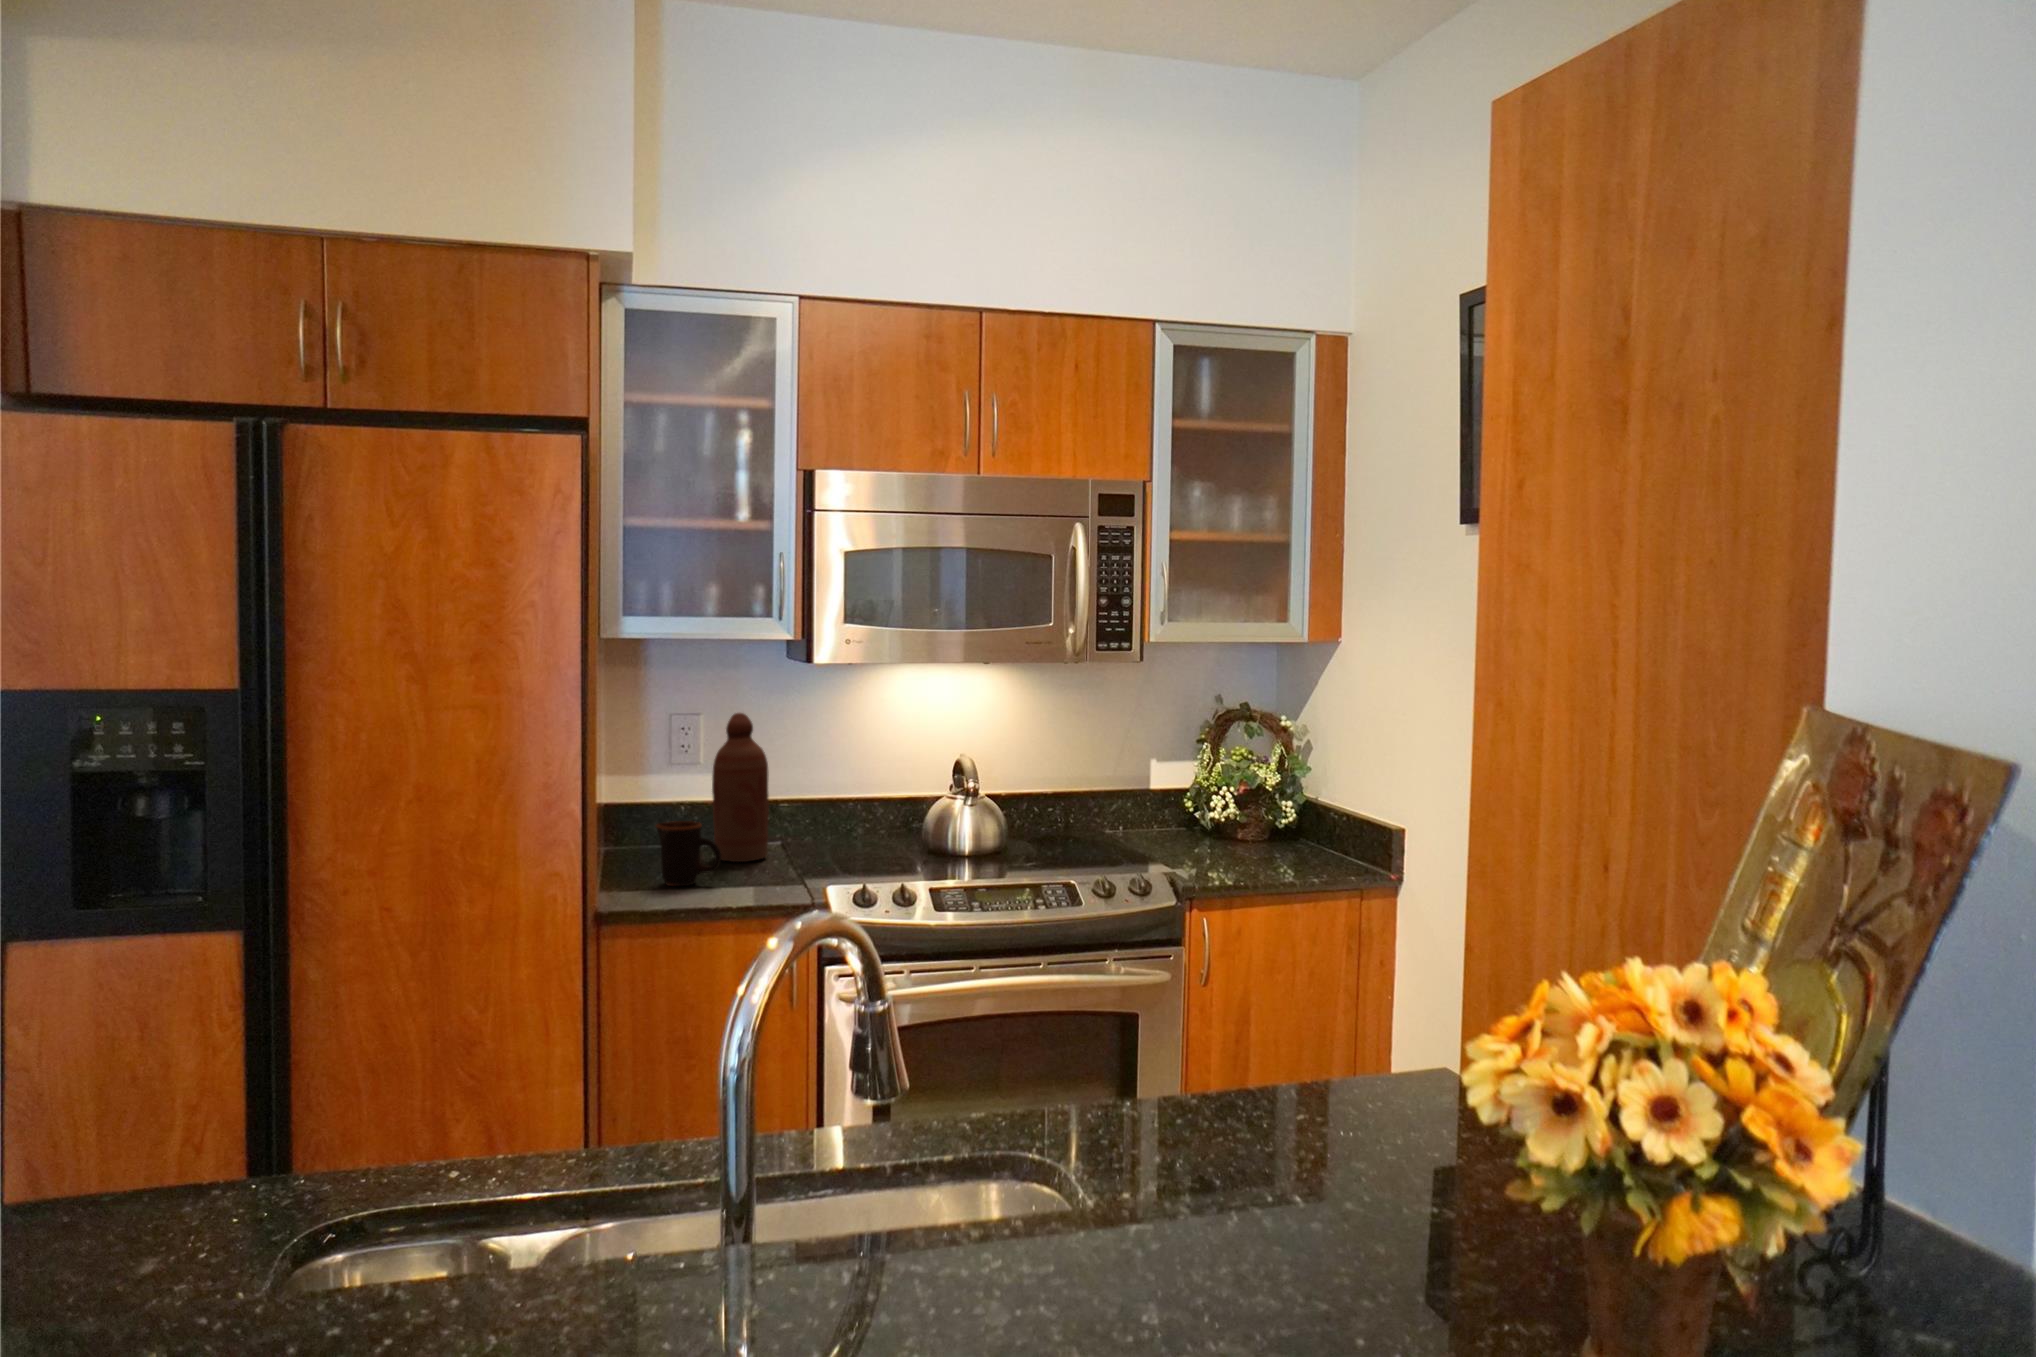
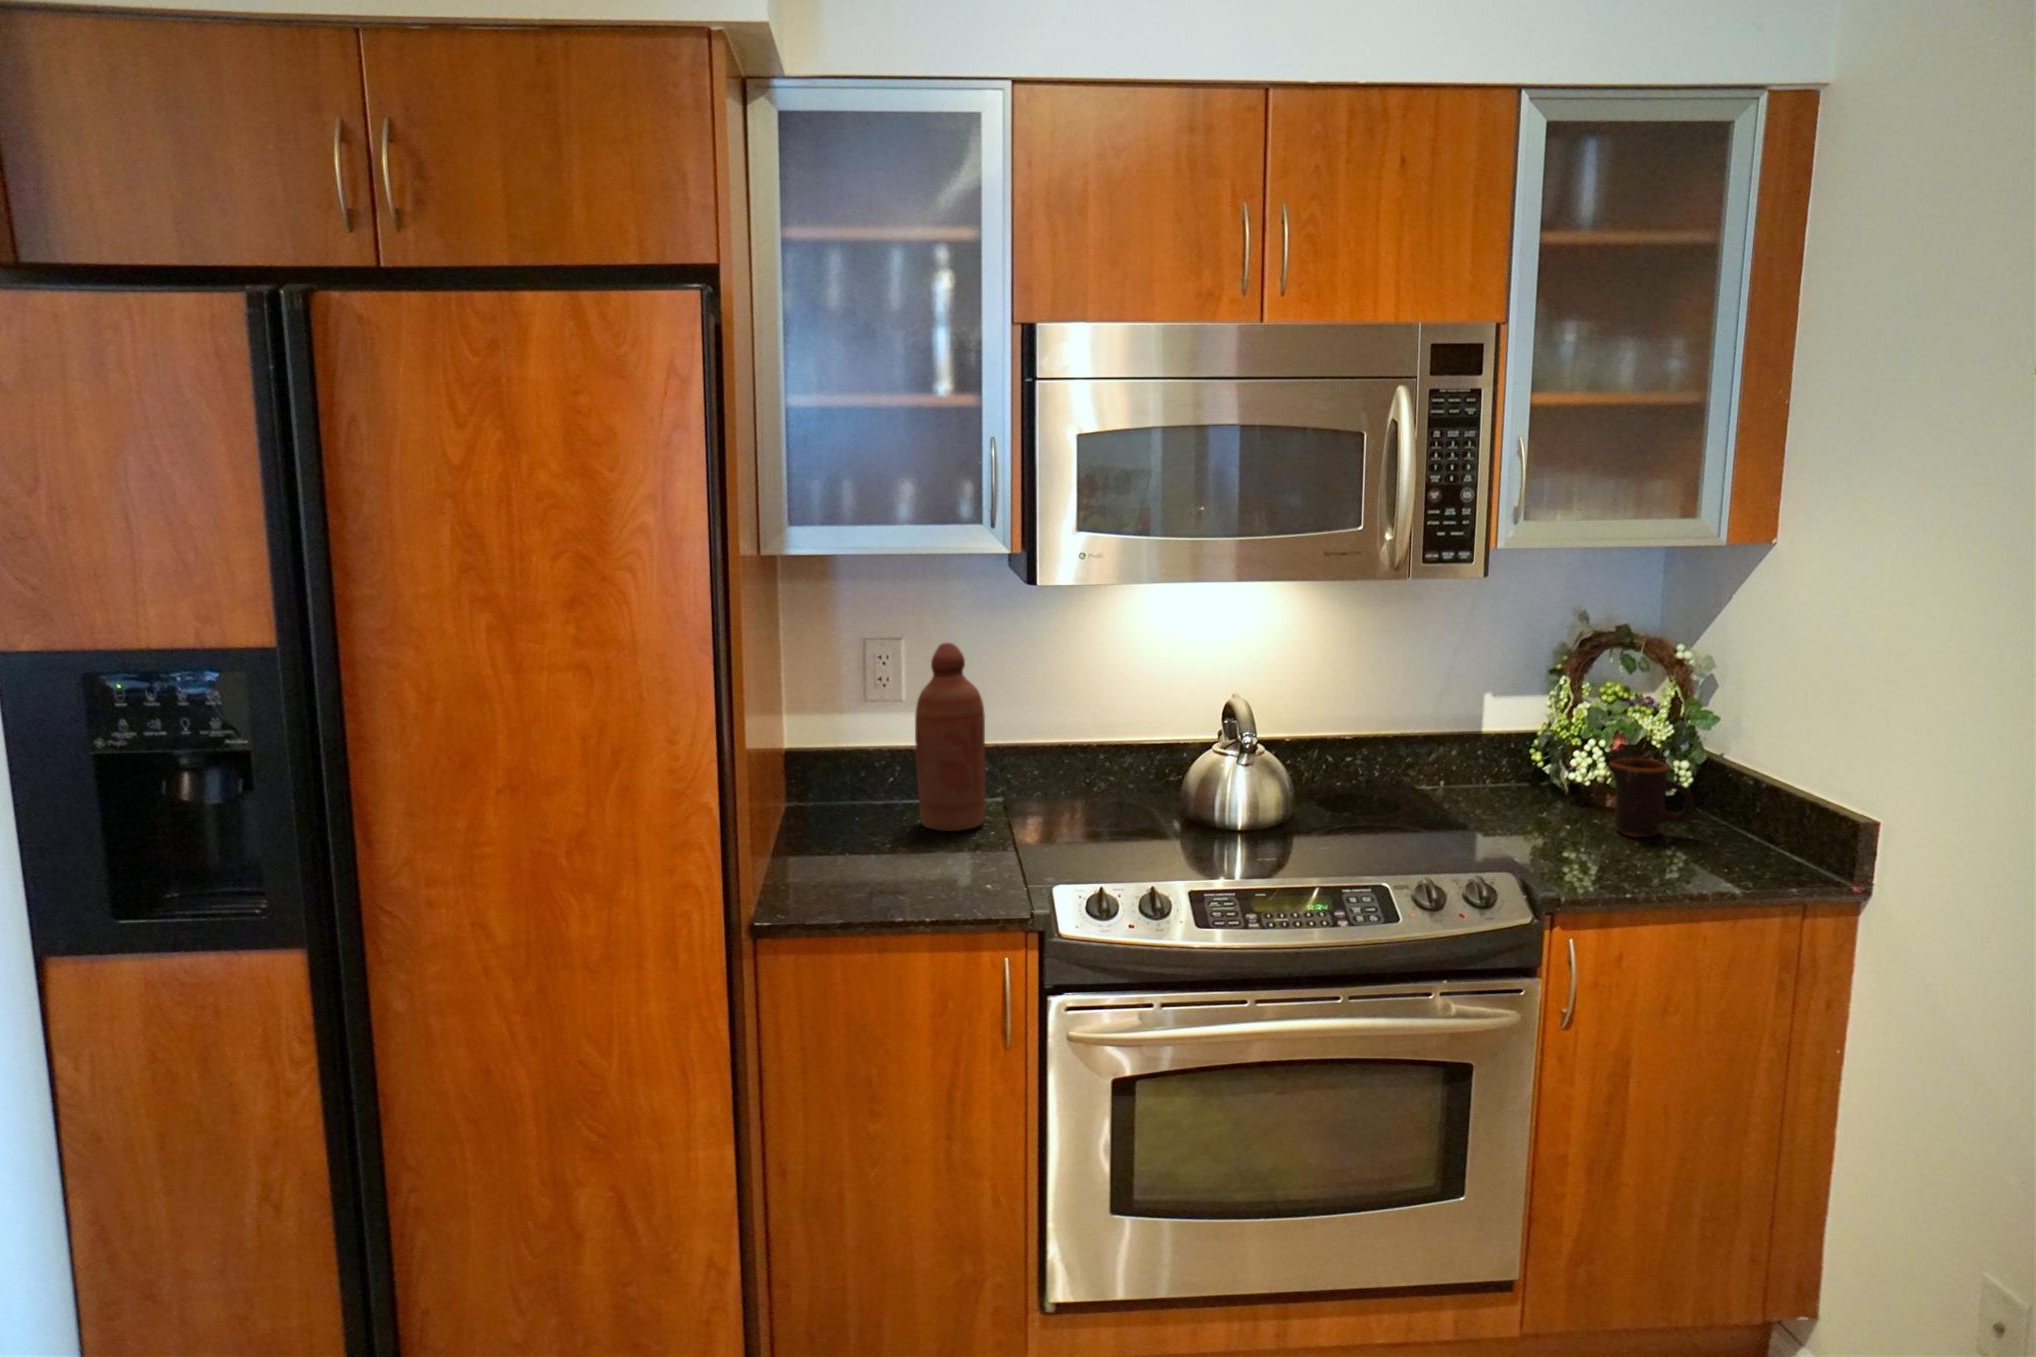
mug: present [656,821,721,886] -> present [1610,758,1694,837]

